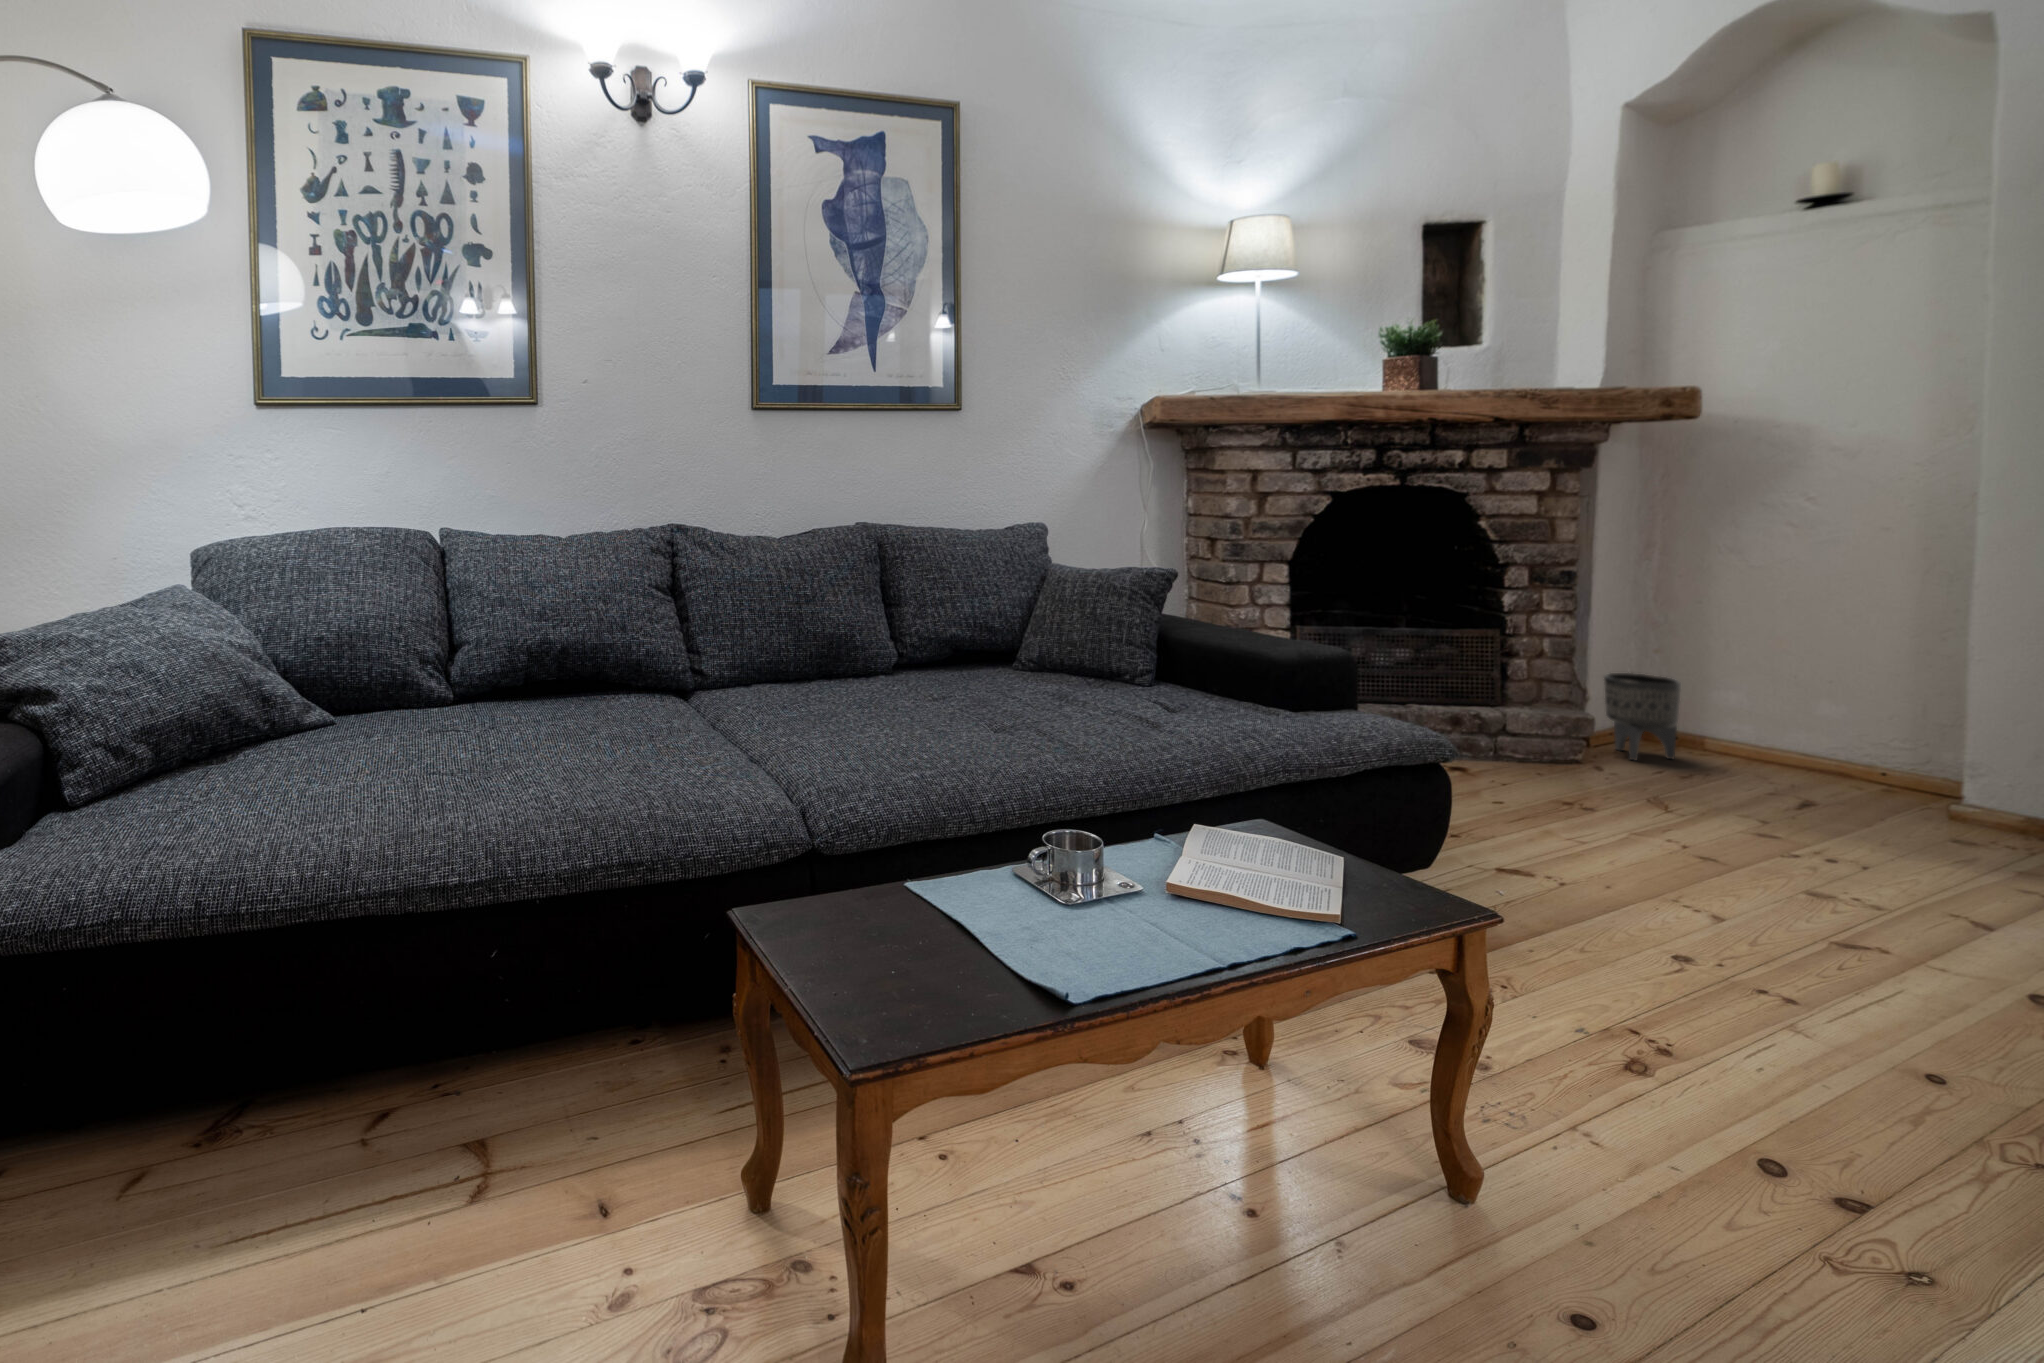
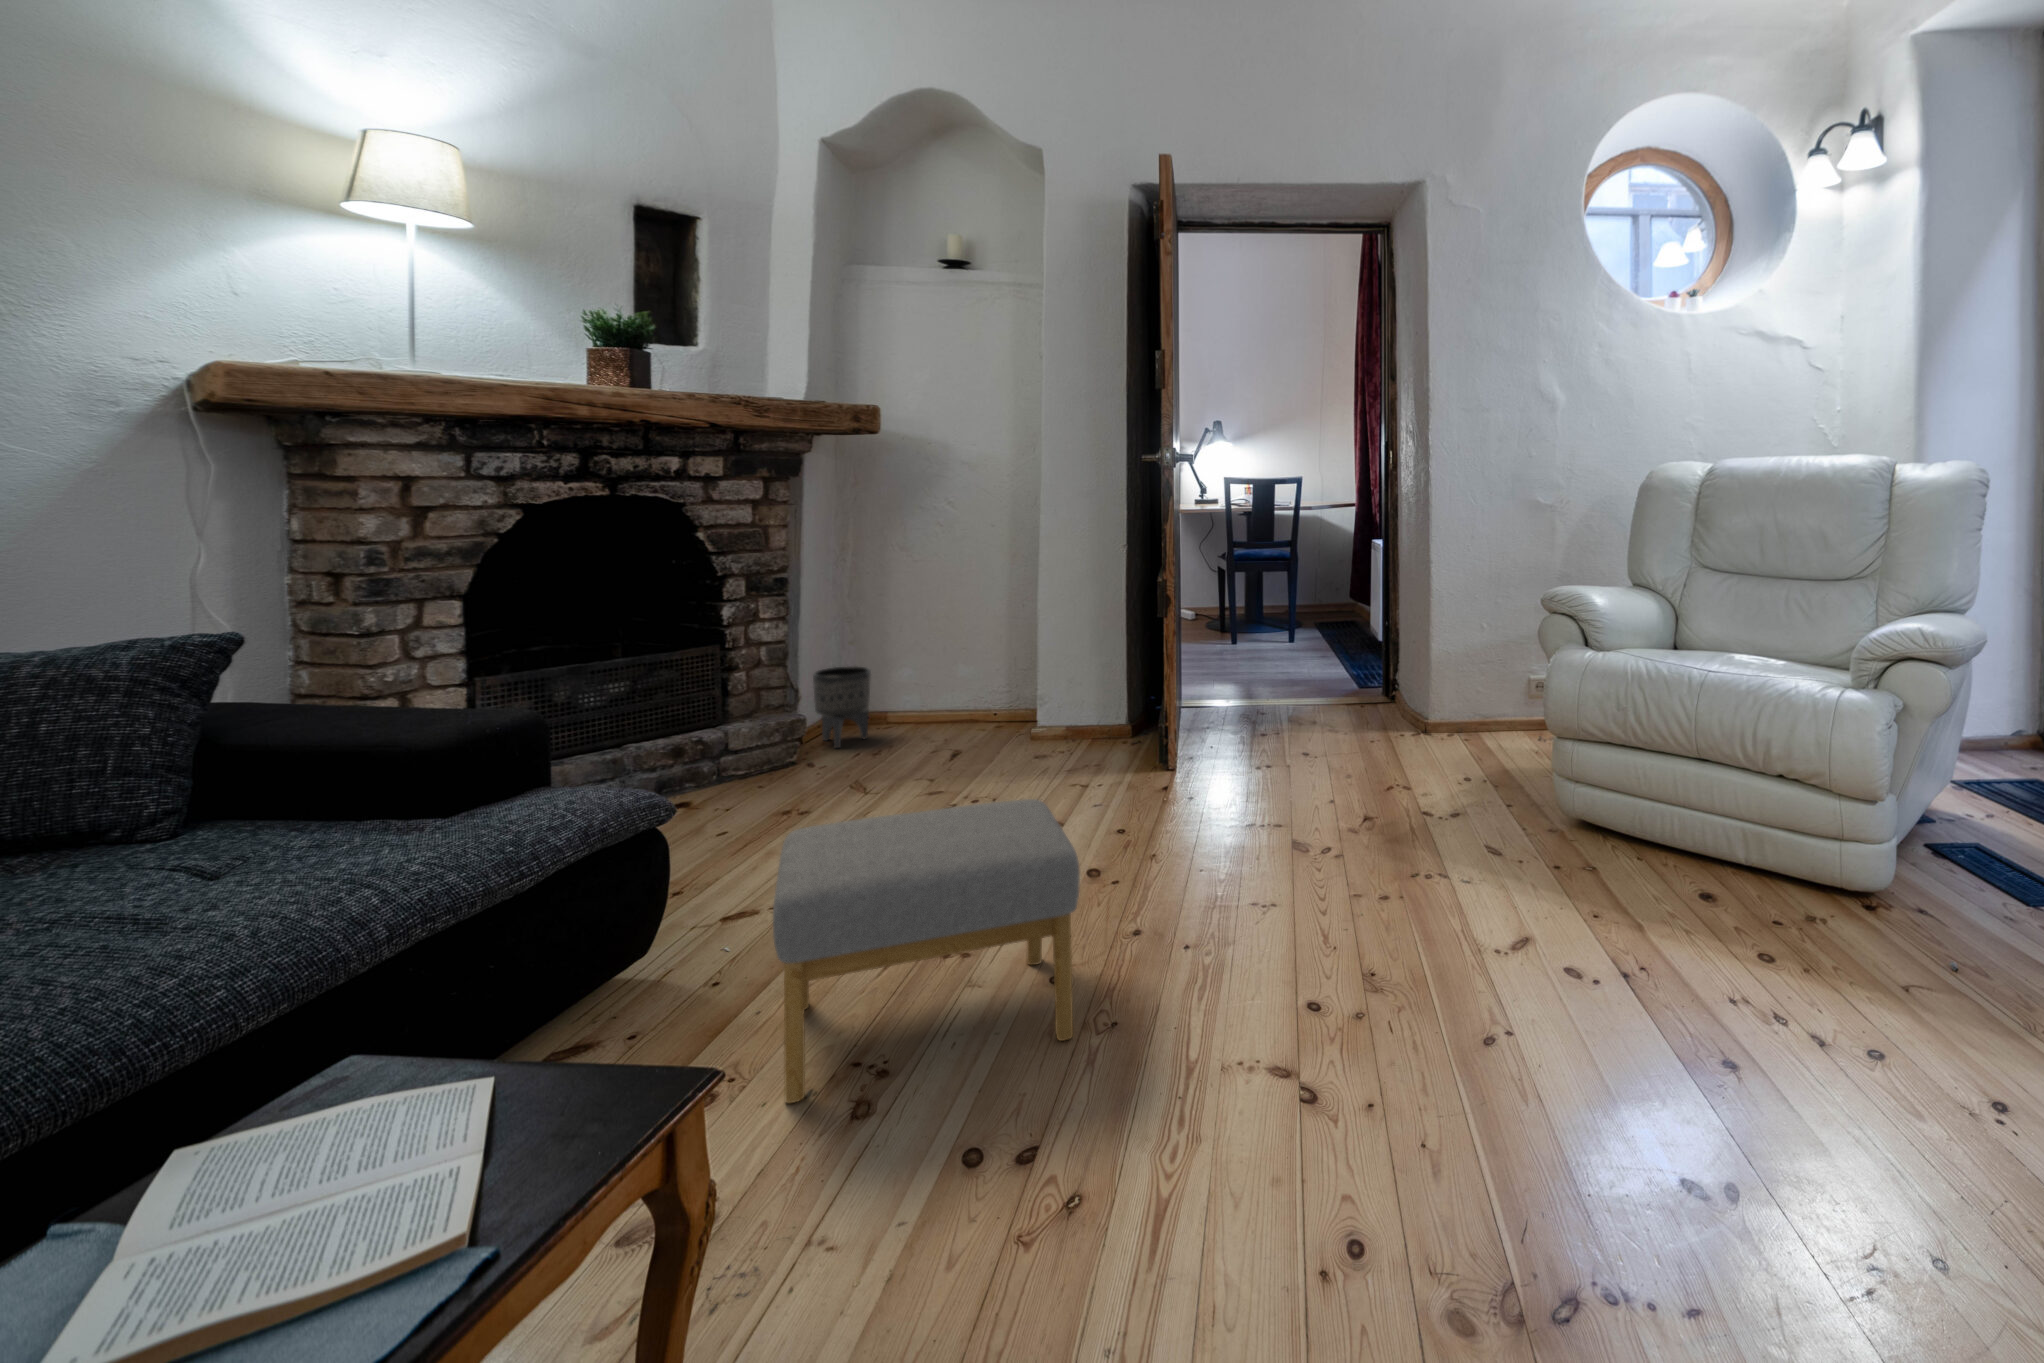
footstool: none [1551,792,1973,1126] -> present [773,799,1080,1103]

